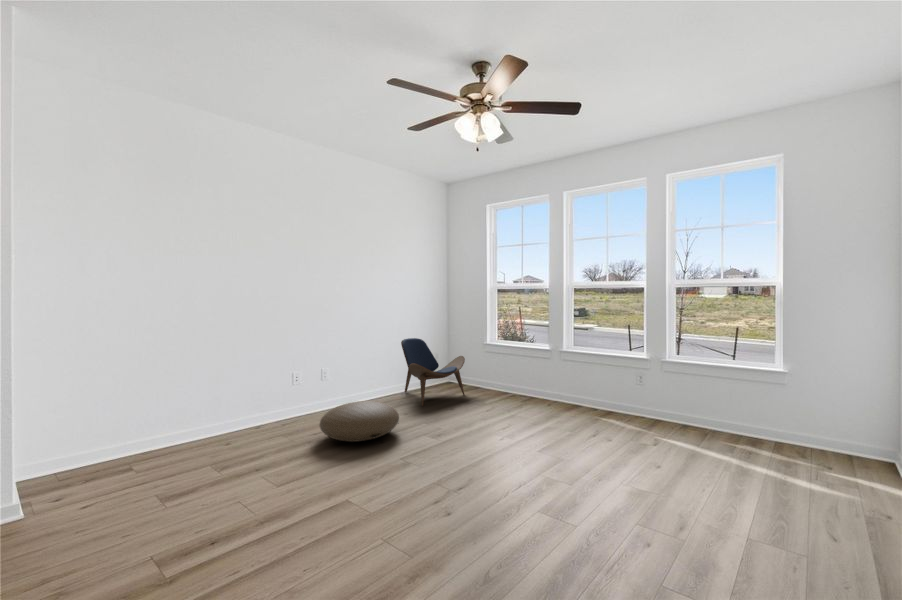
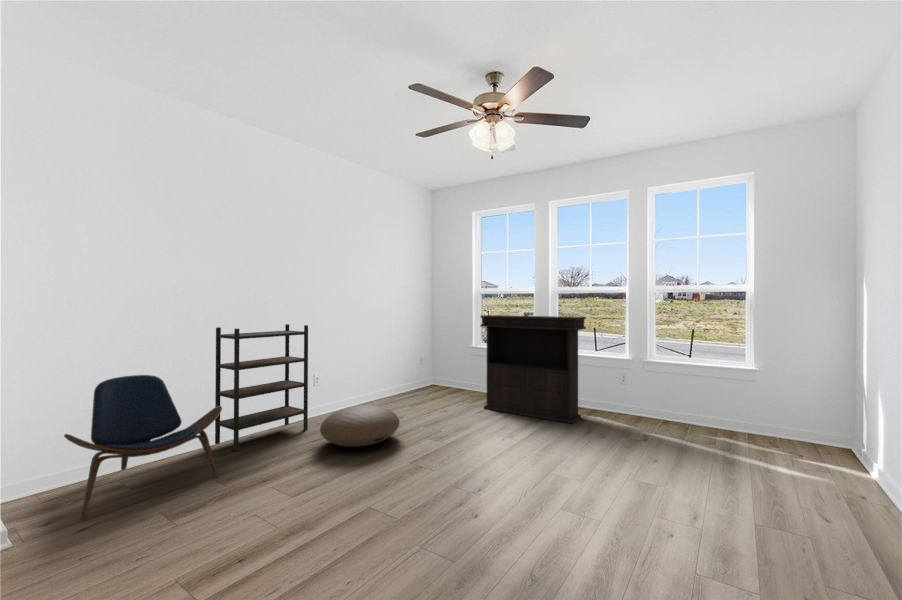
console table: none [490,311,598,425] -> present [480,315,586,423]
bookshelf: none [224,320,313,442] -> present [215,324,308,451]
lounge chair: present [401,338,465,406] -> present [64,375,222,519]

